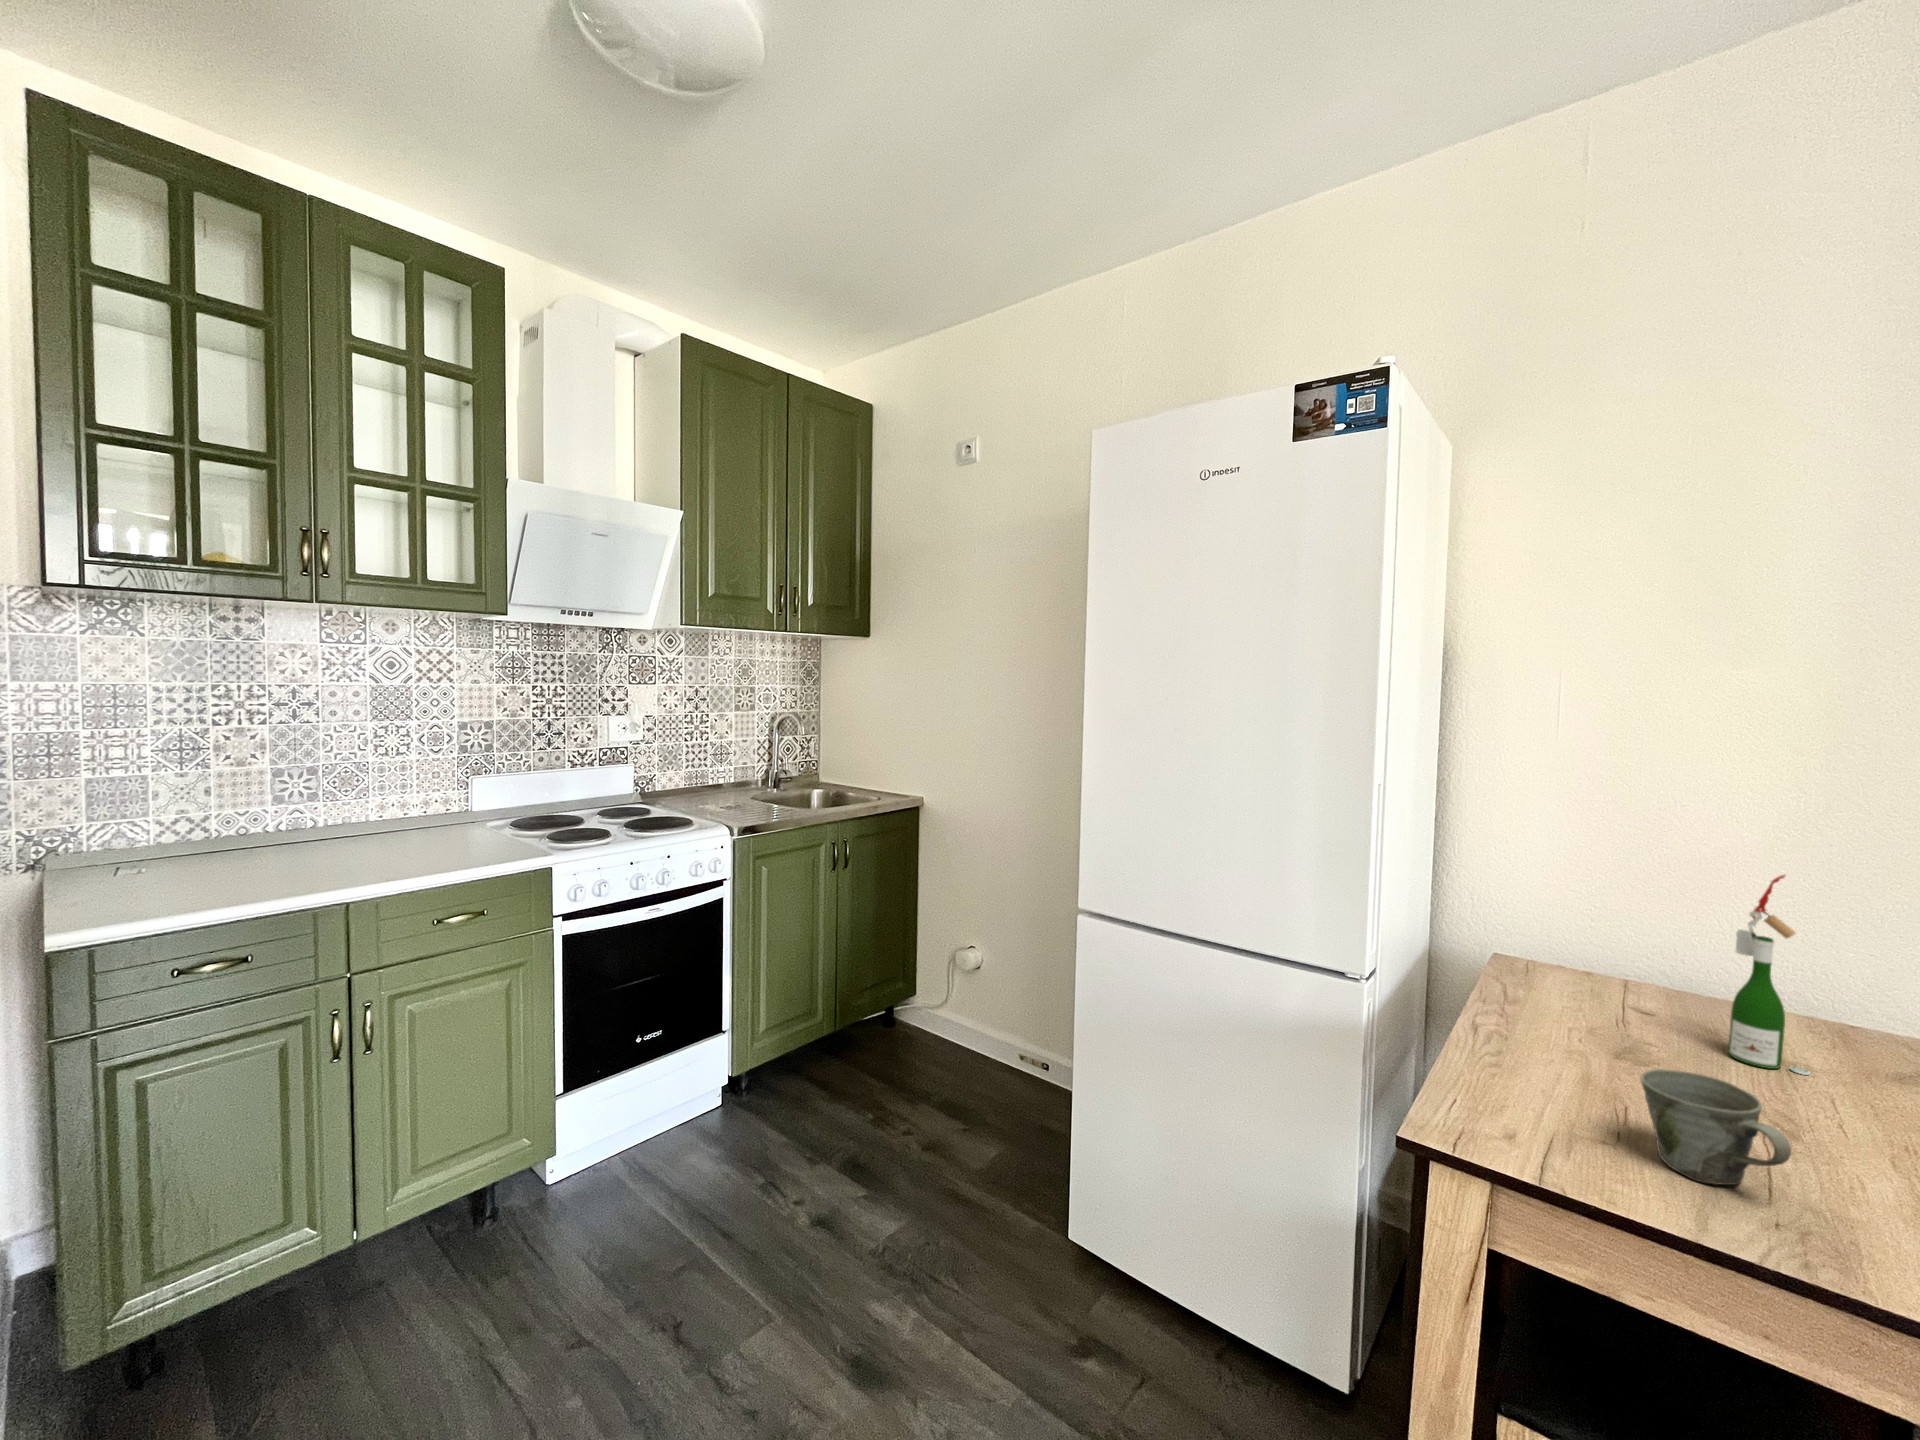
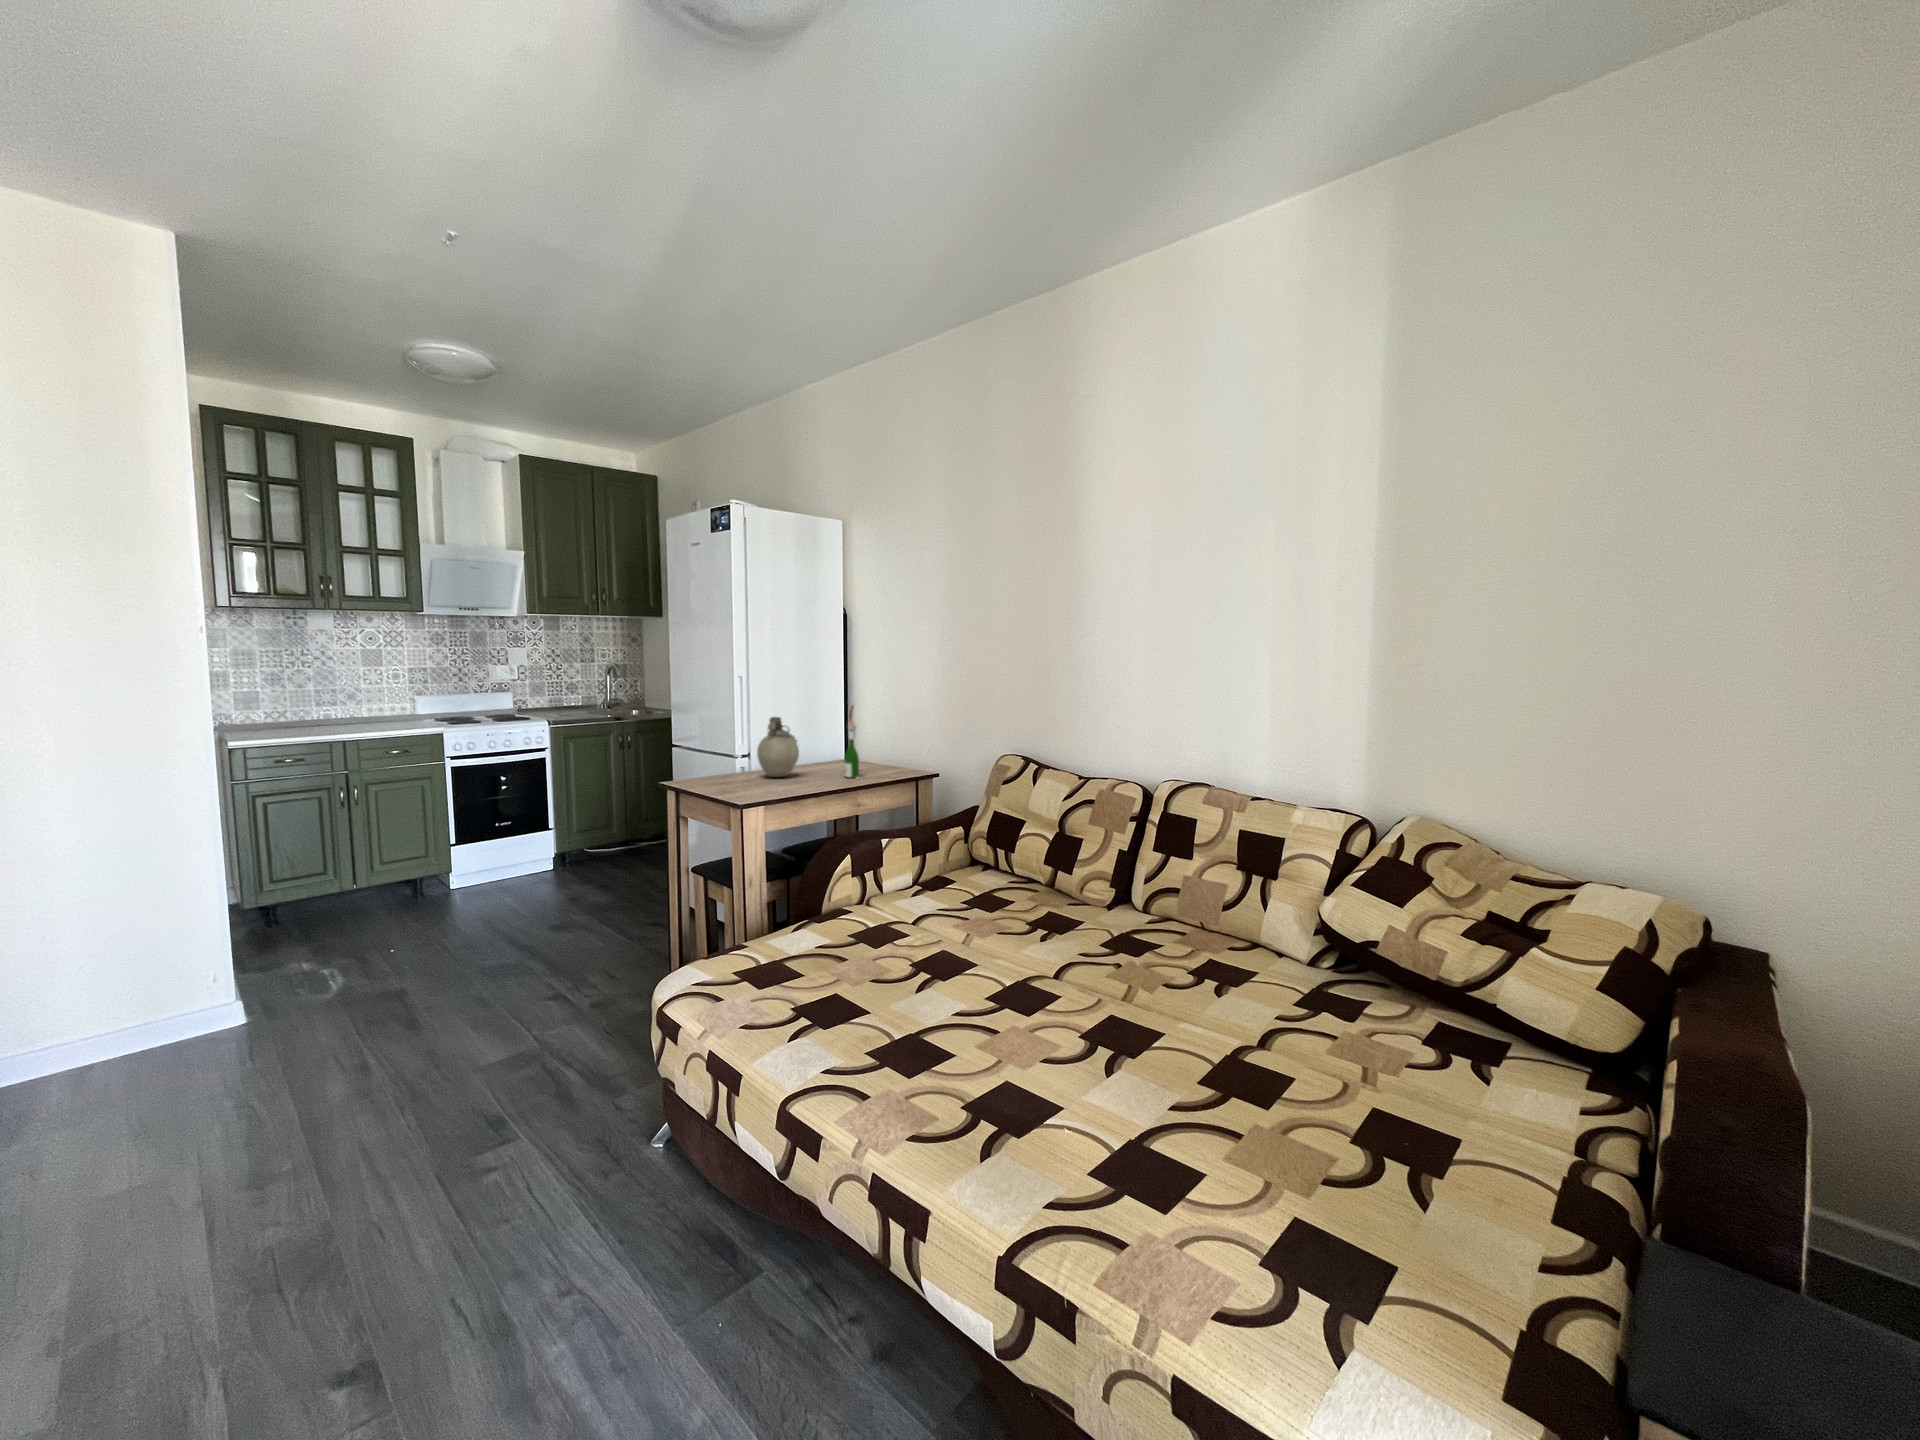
vase: none [1518,901,1656,1071] -> present [757,717,799,777]
mug: present [1641,1069,1791,1185] -> none [725,761,754,788]

